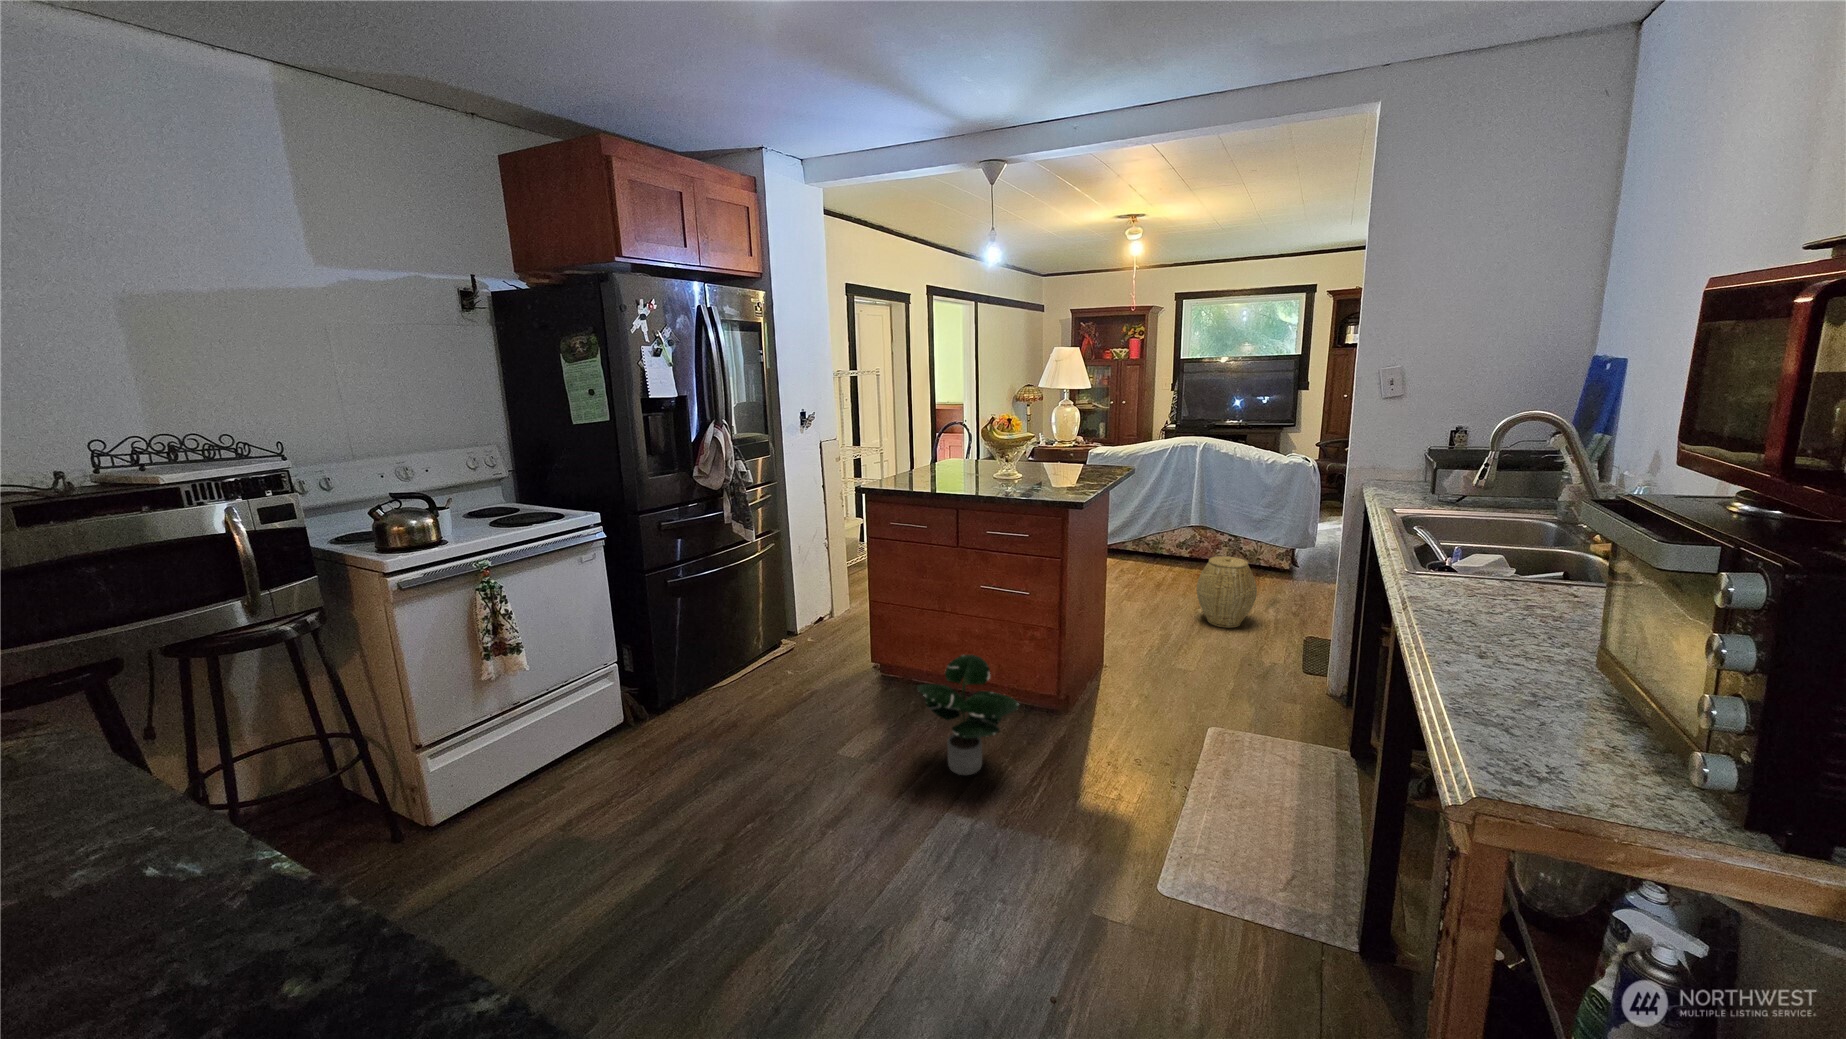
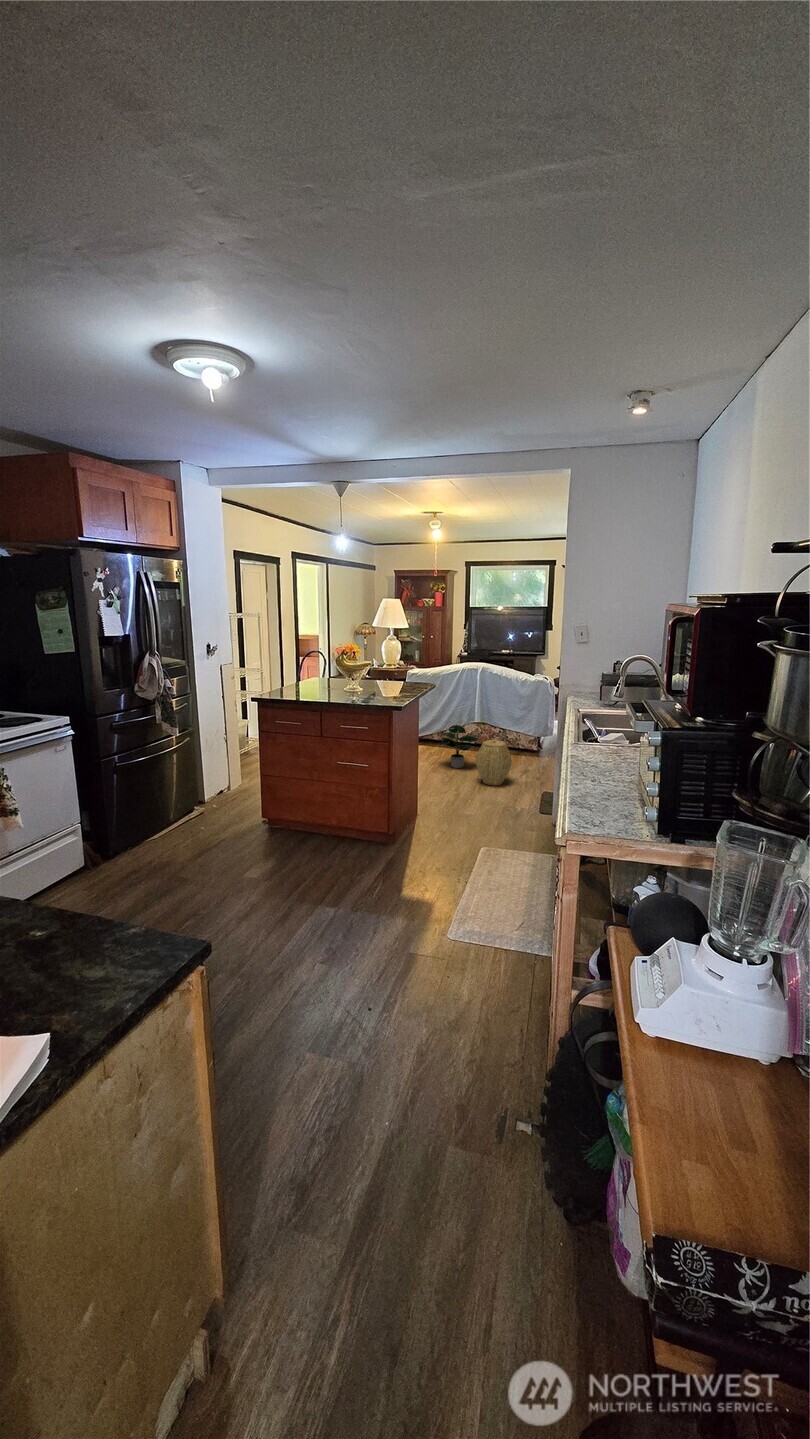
potted plant: present [918,655,1019,775] -> present [441,725,479,768]

